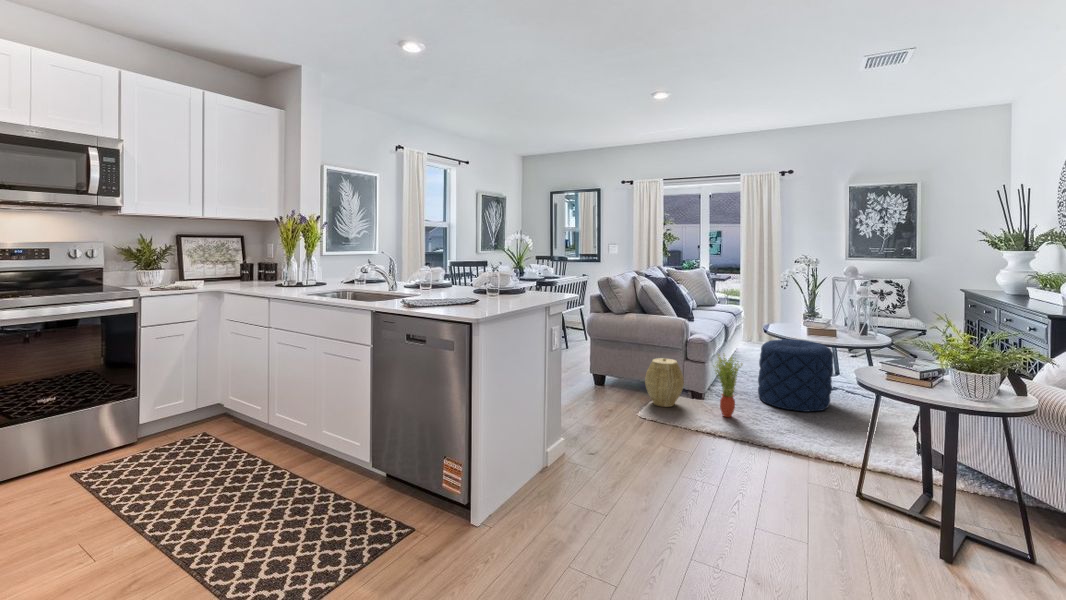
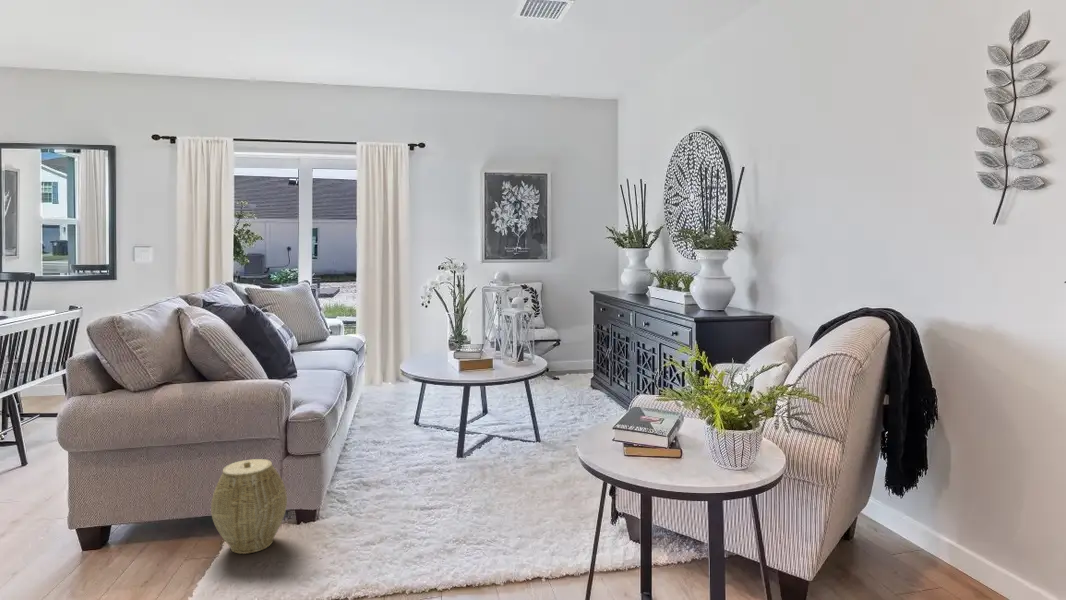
pouf: present [758,339,833,412] -> none [405,387,501,498]
potted plant: present [715,355,742,417] -> none [335,435,385,543]

